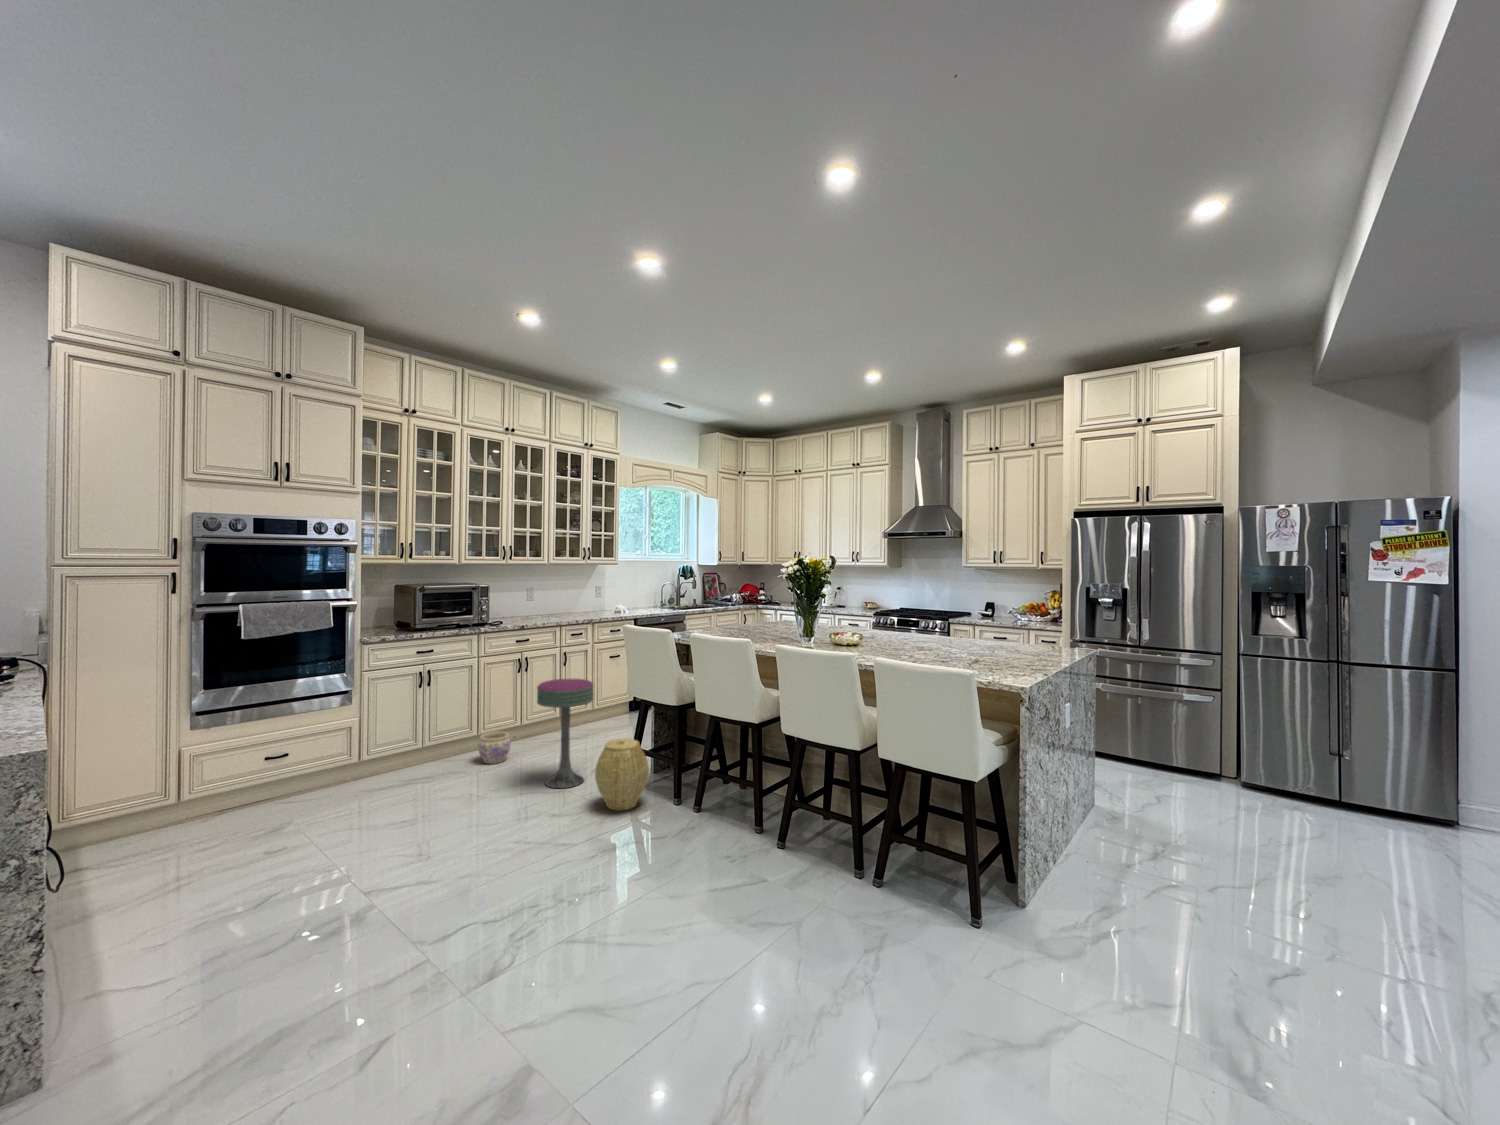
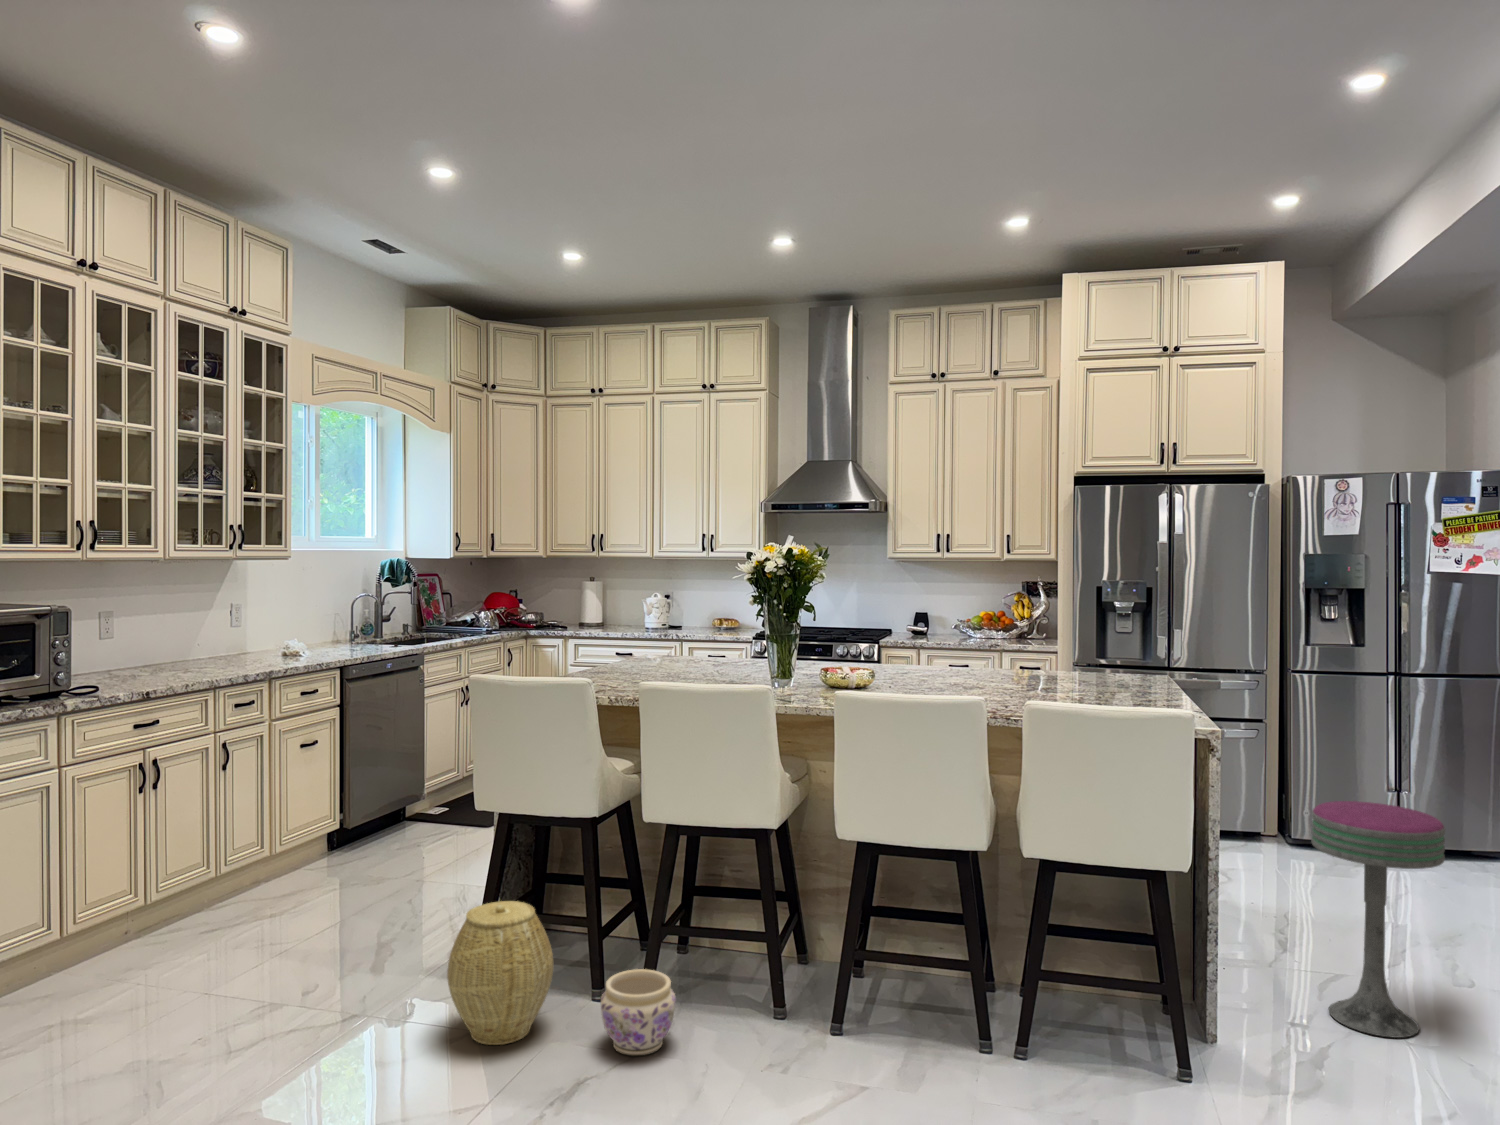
bar stool: present [537,679,594,788] -> present [1311,801,1445,1038]
planter: present [478,731,511,764] -> present [601,969,676,1056]

